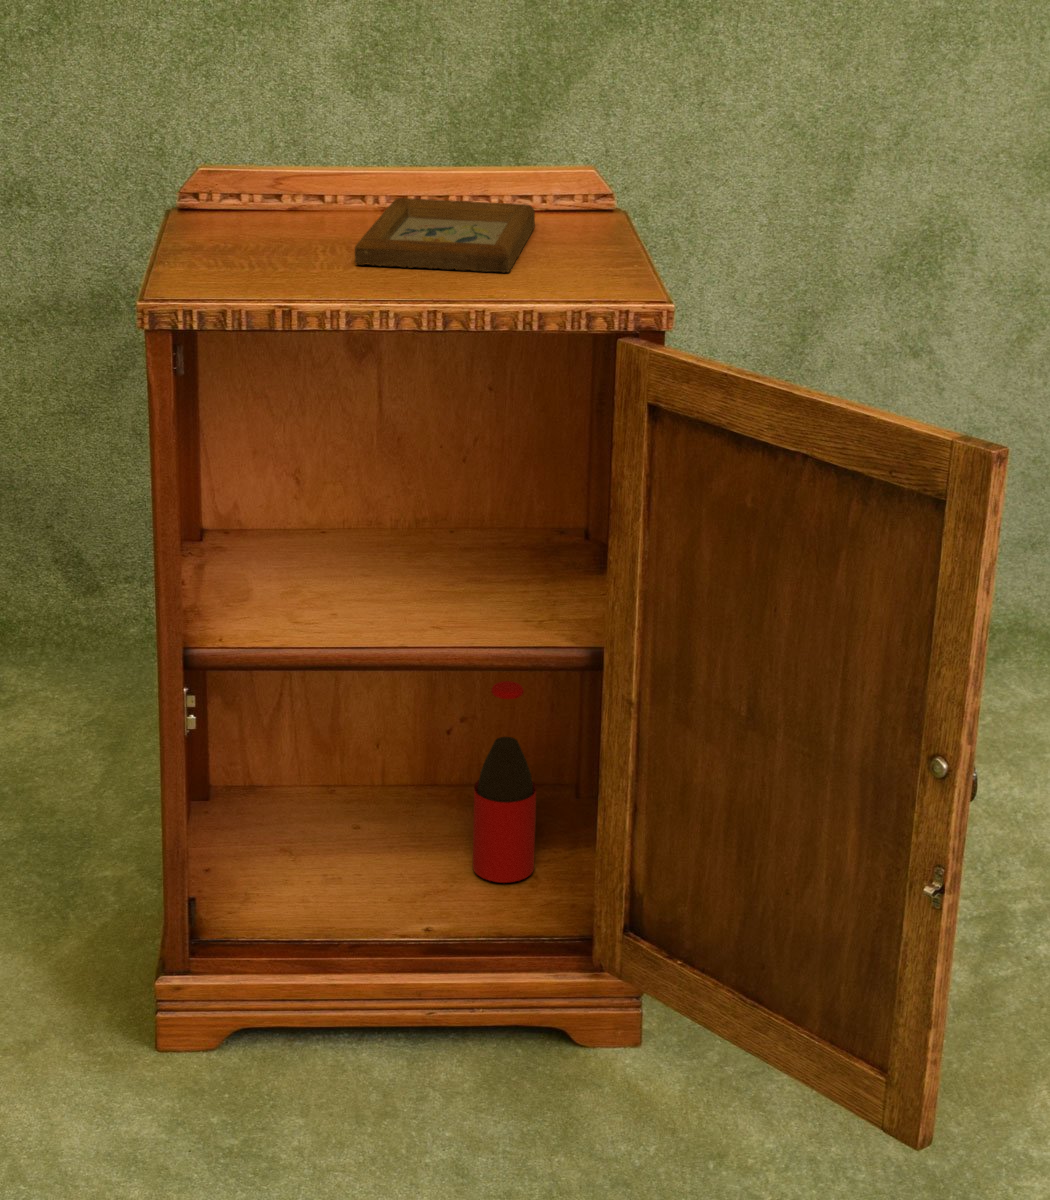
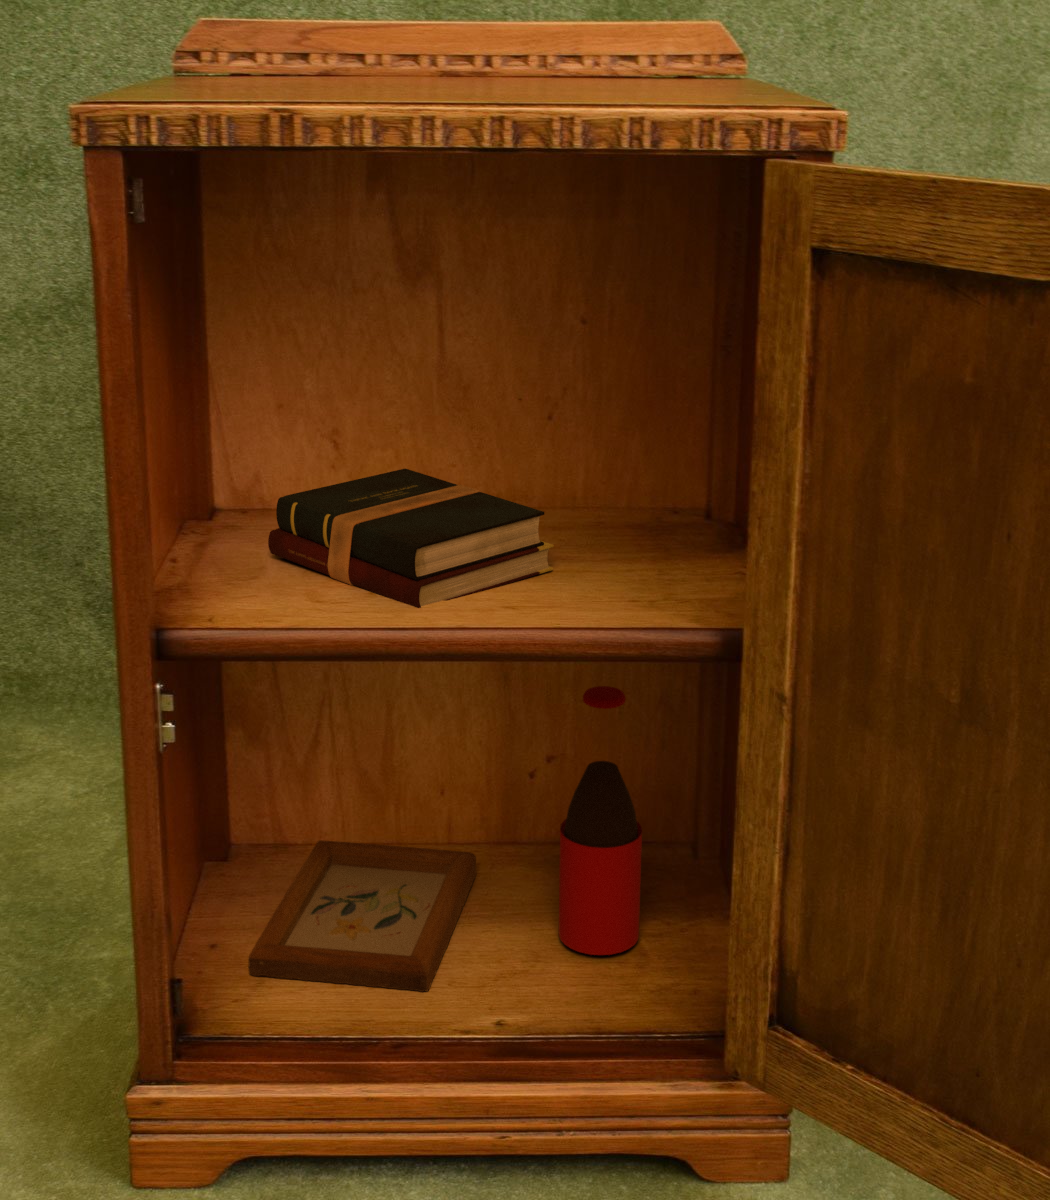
picture frame: present [355,198,535,273] -> present [248,840,476,992]
hardback book: none [254,512,470,634] -> present [268,469,554,608]

